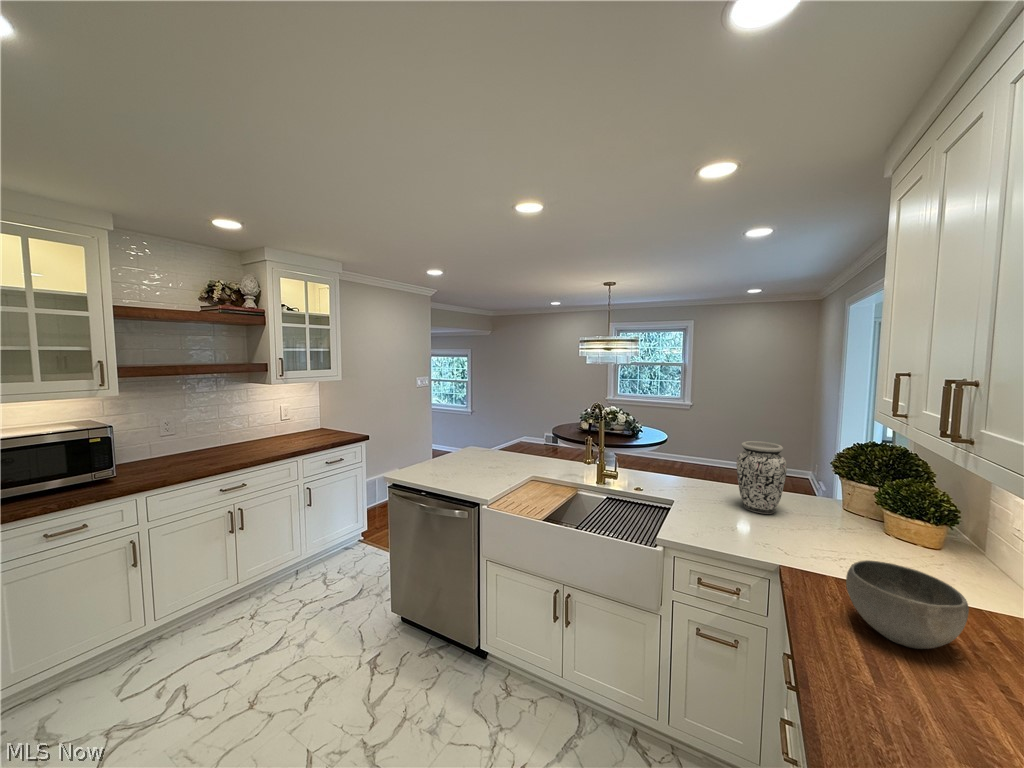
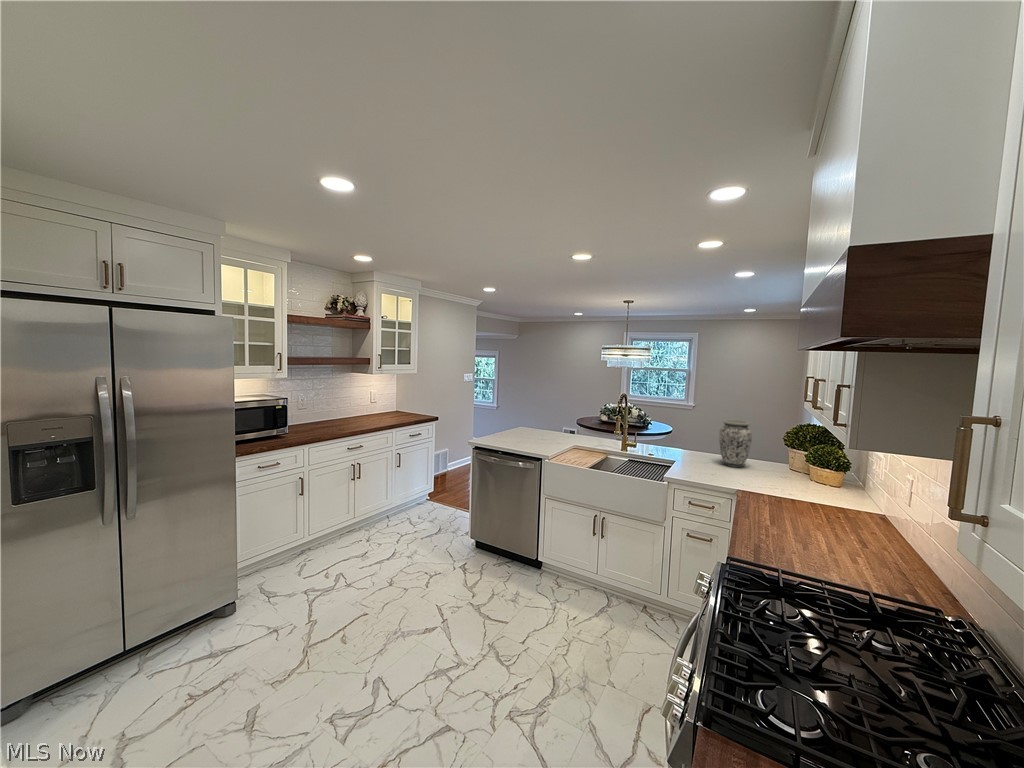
bowl: present [846,560,969,649] -> none [771,477,829,518]

